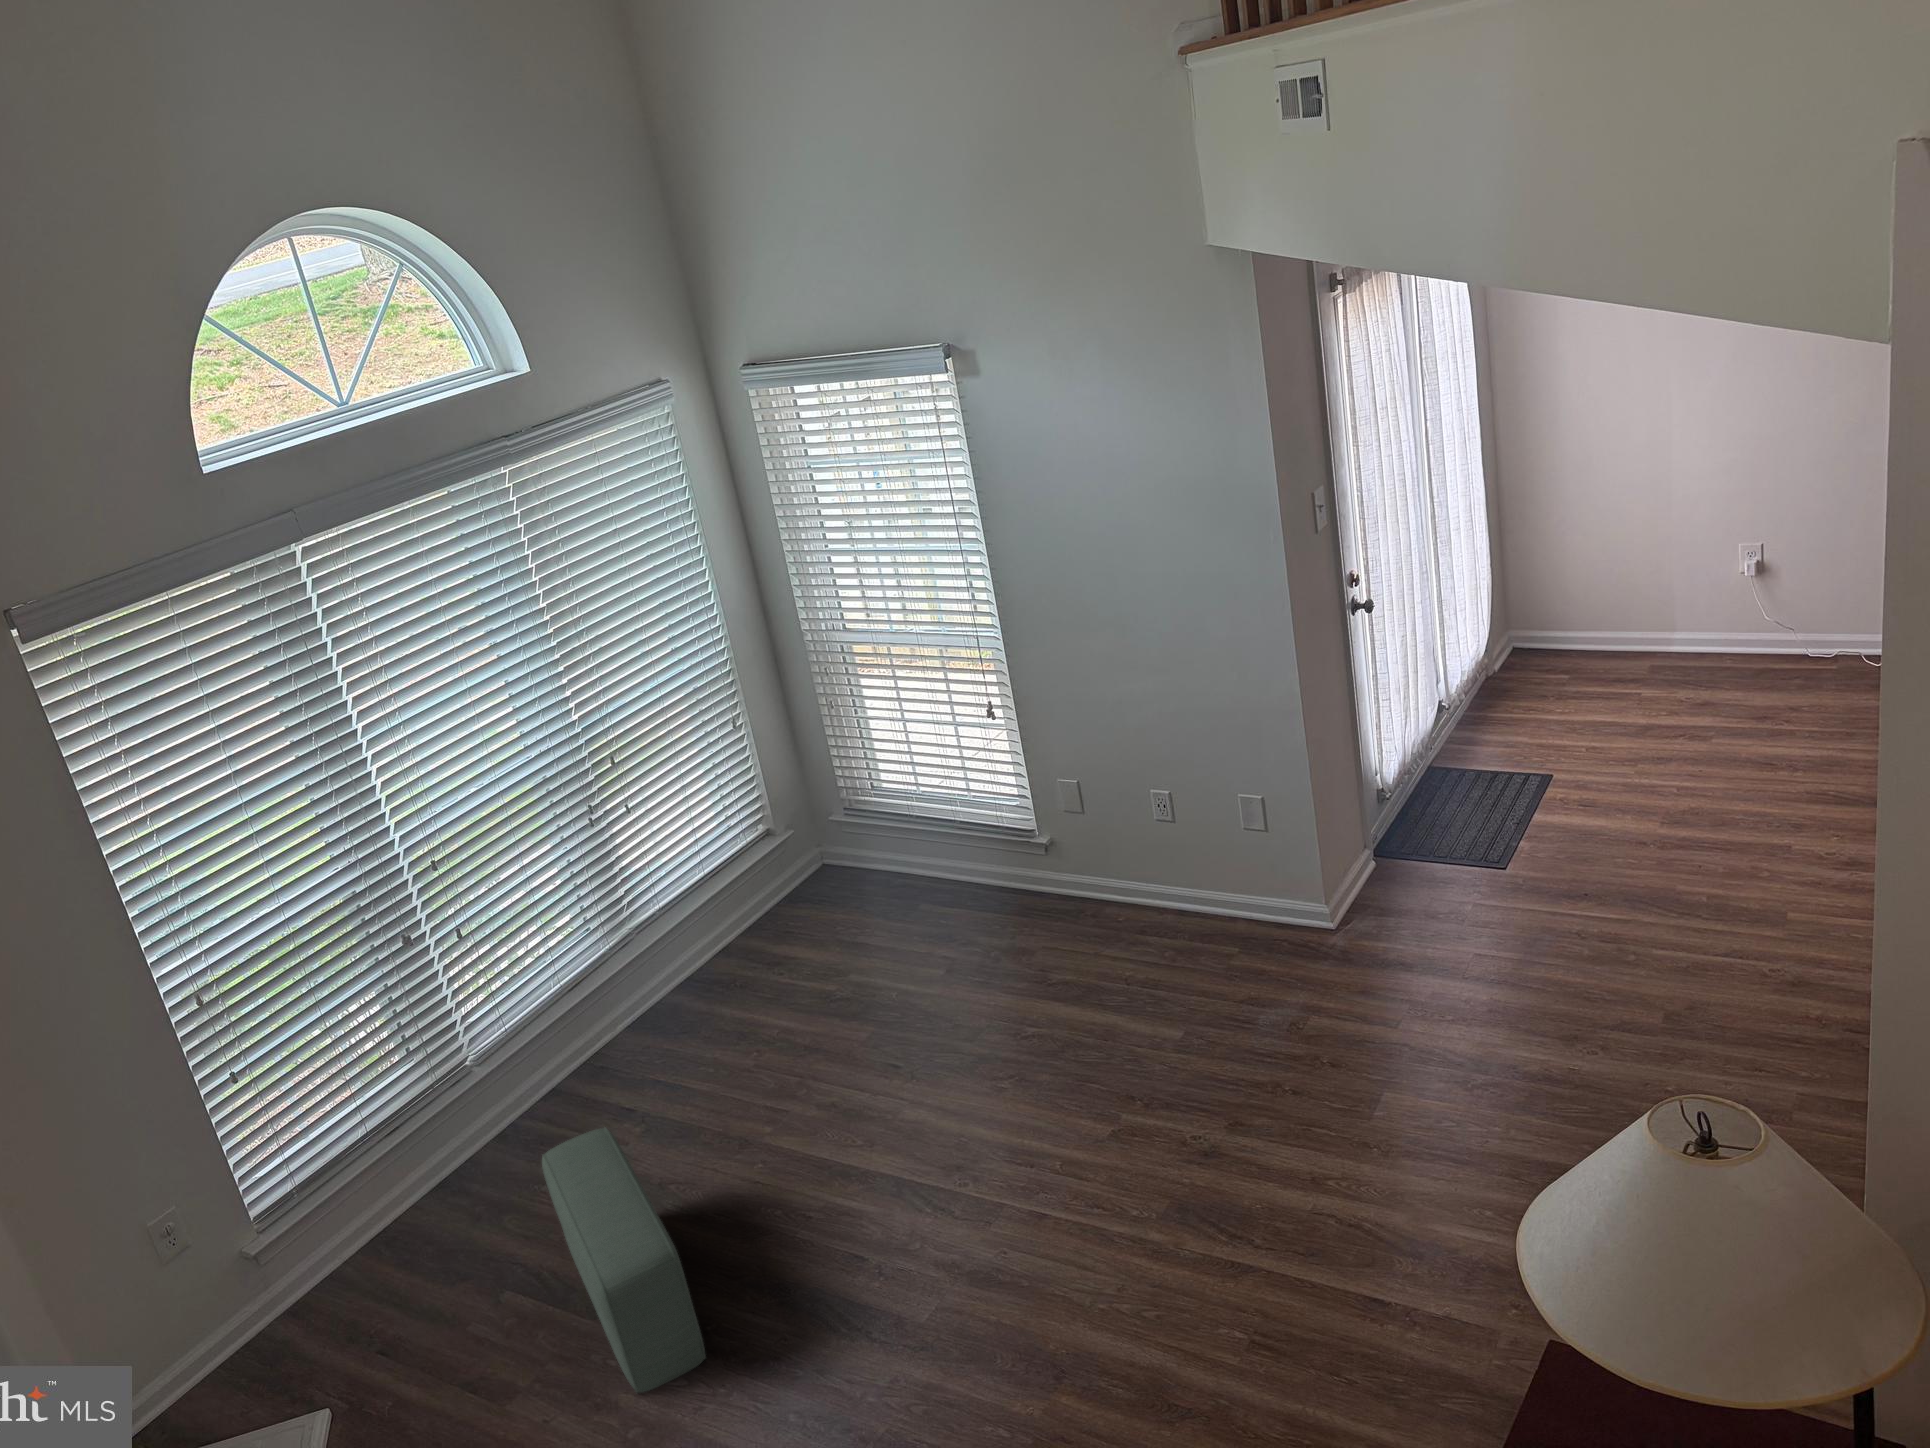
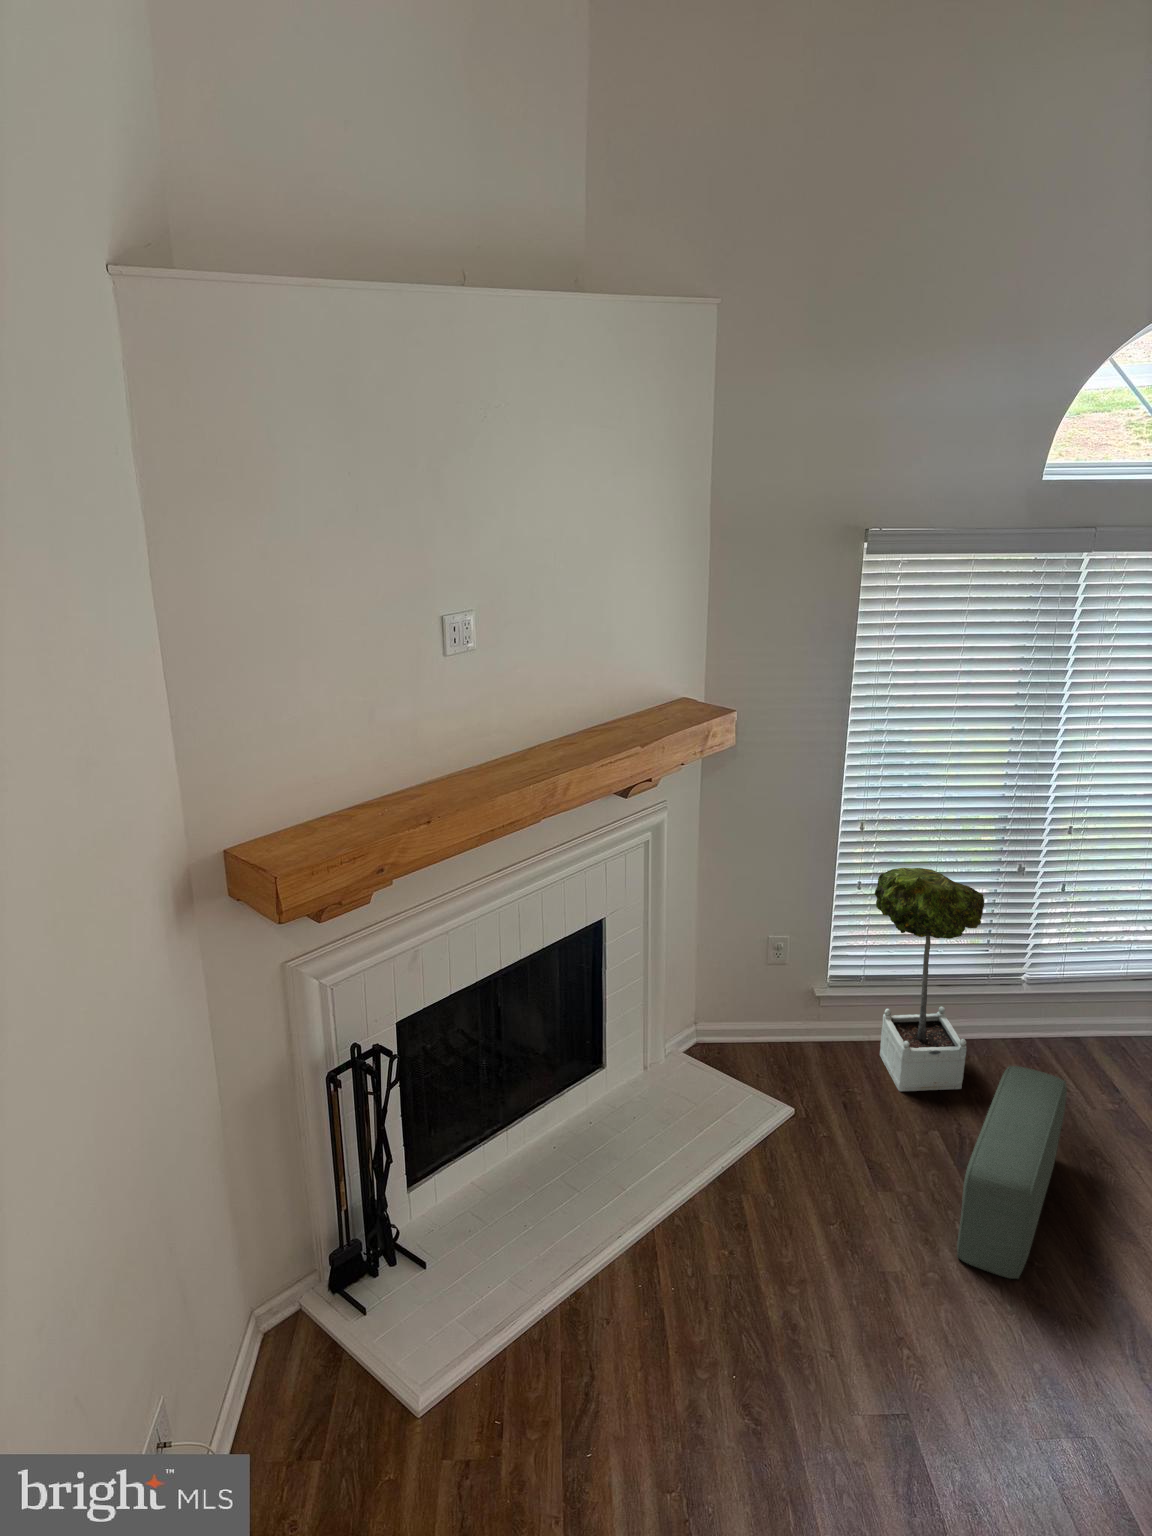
potted tree: none [262,990,489,1287] -> present [875,868,984,1091]

